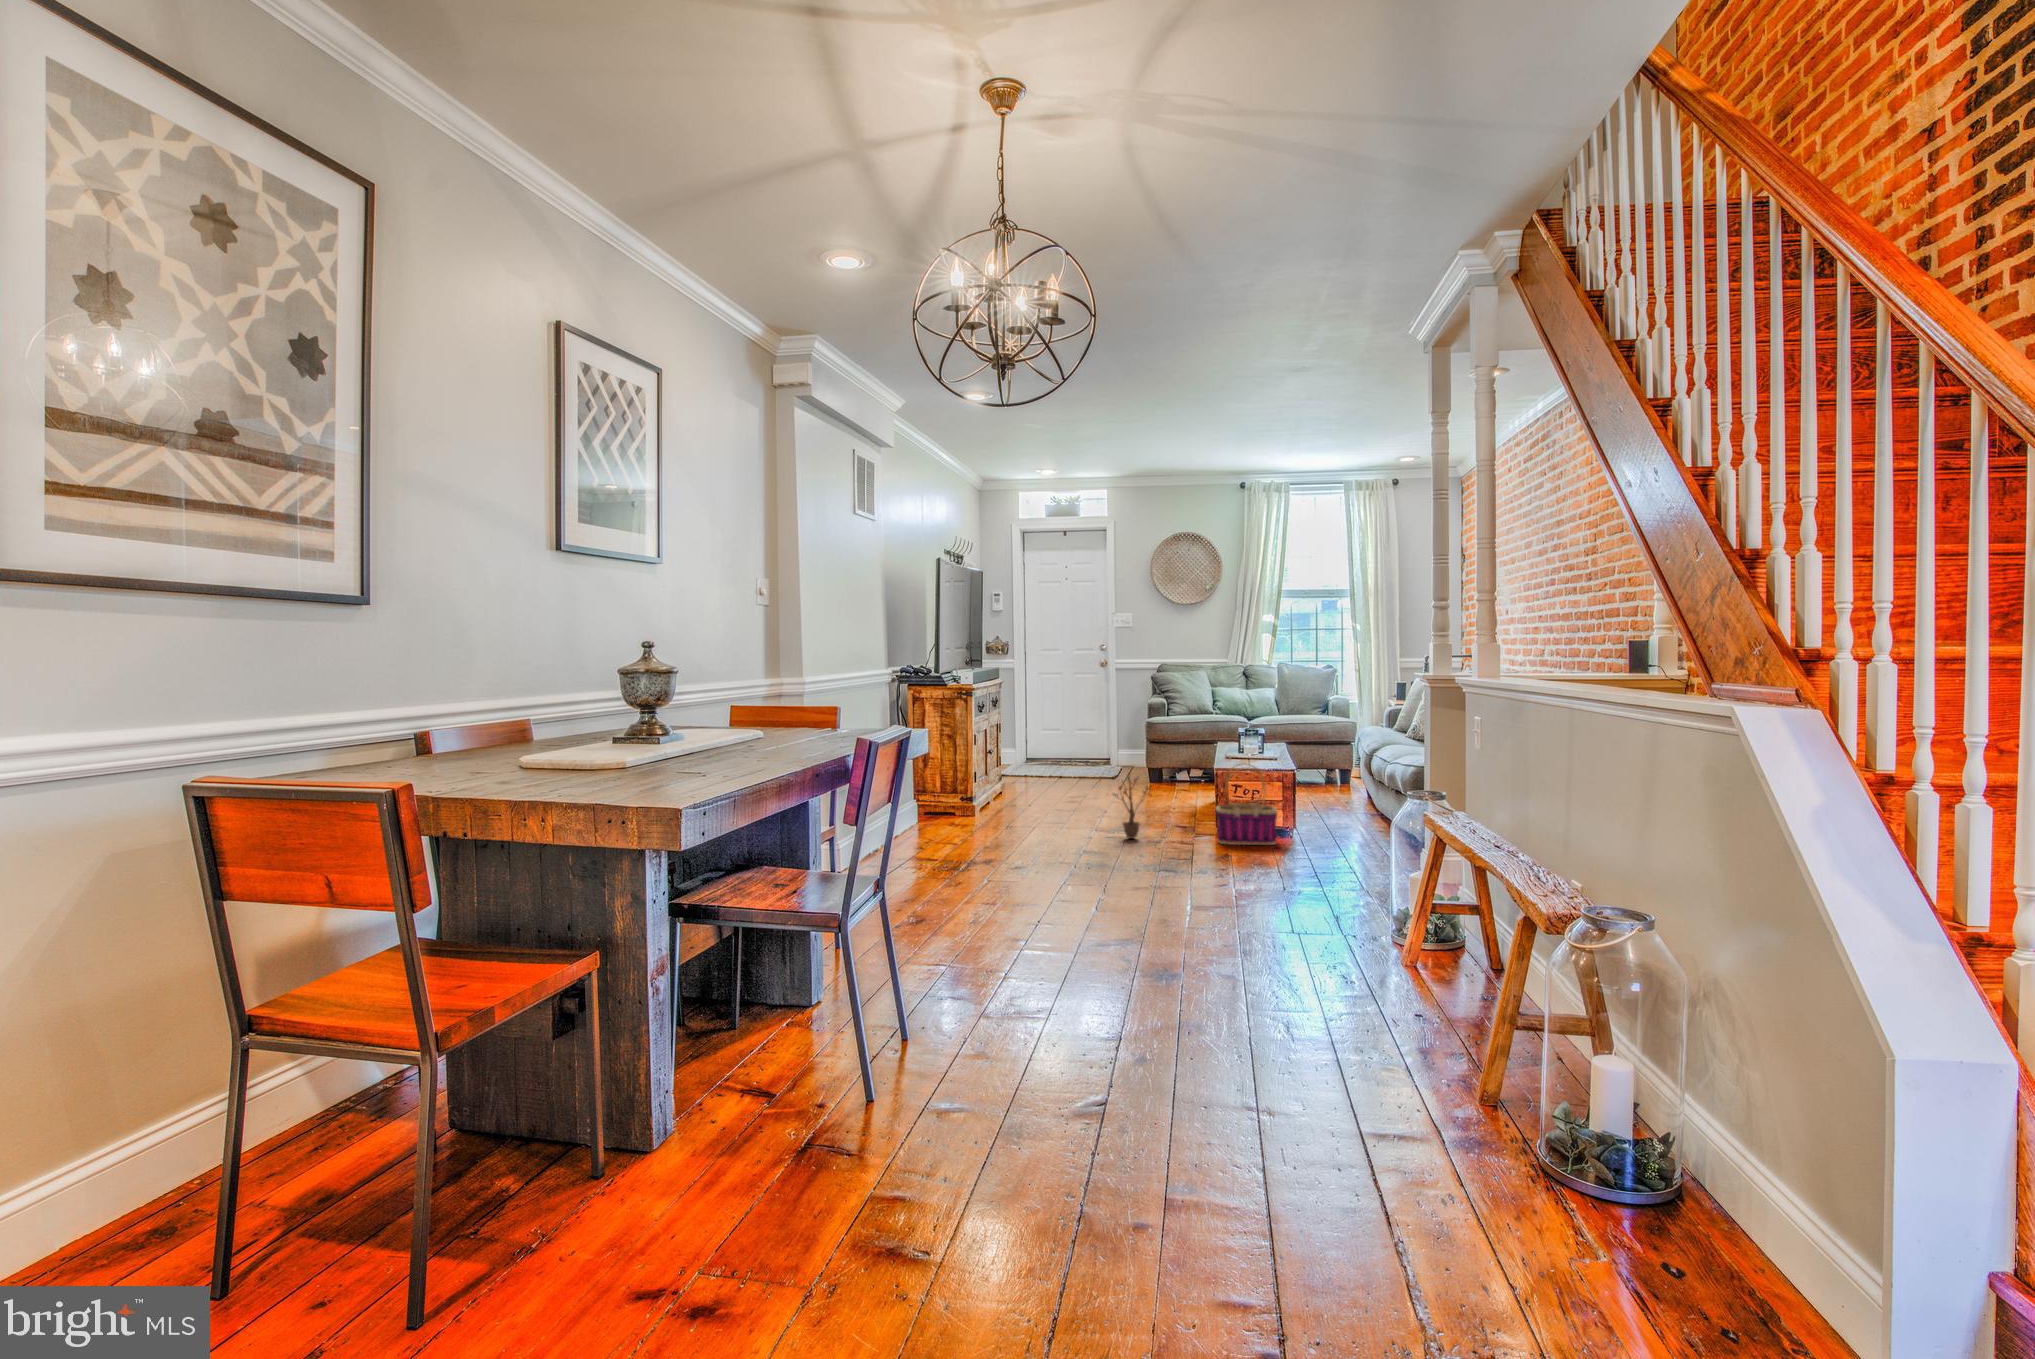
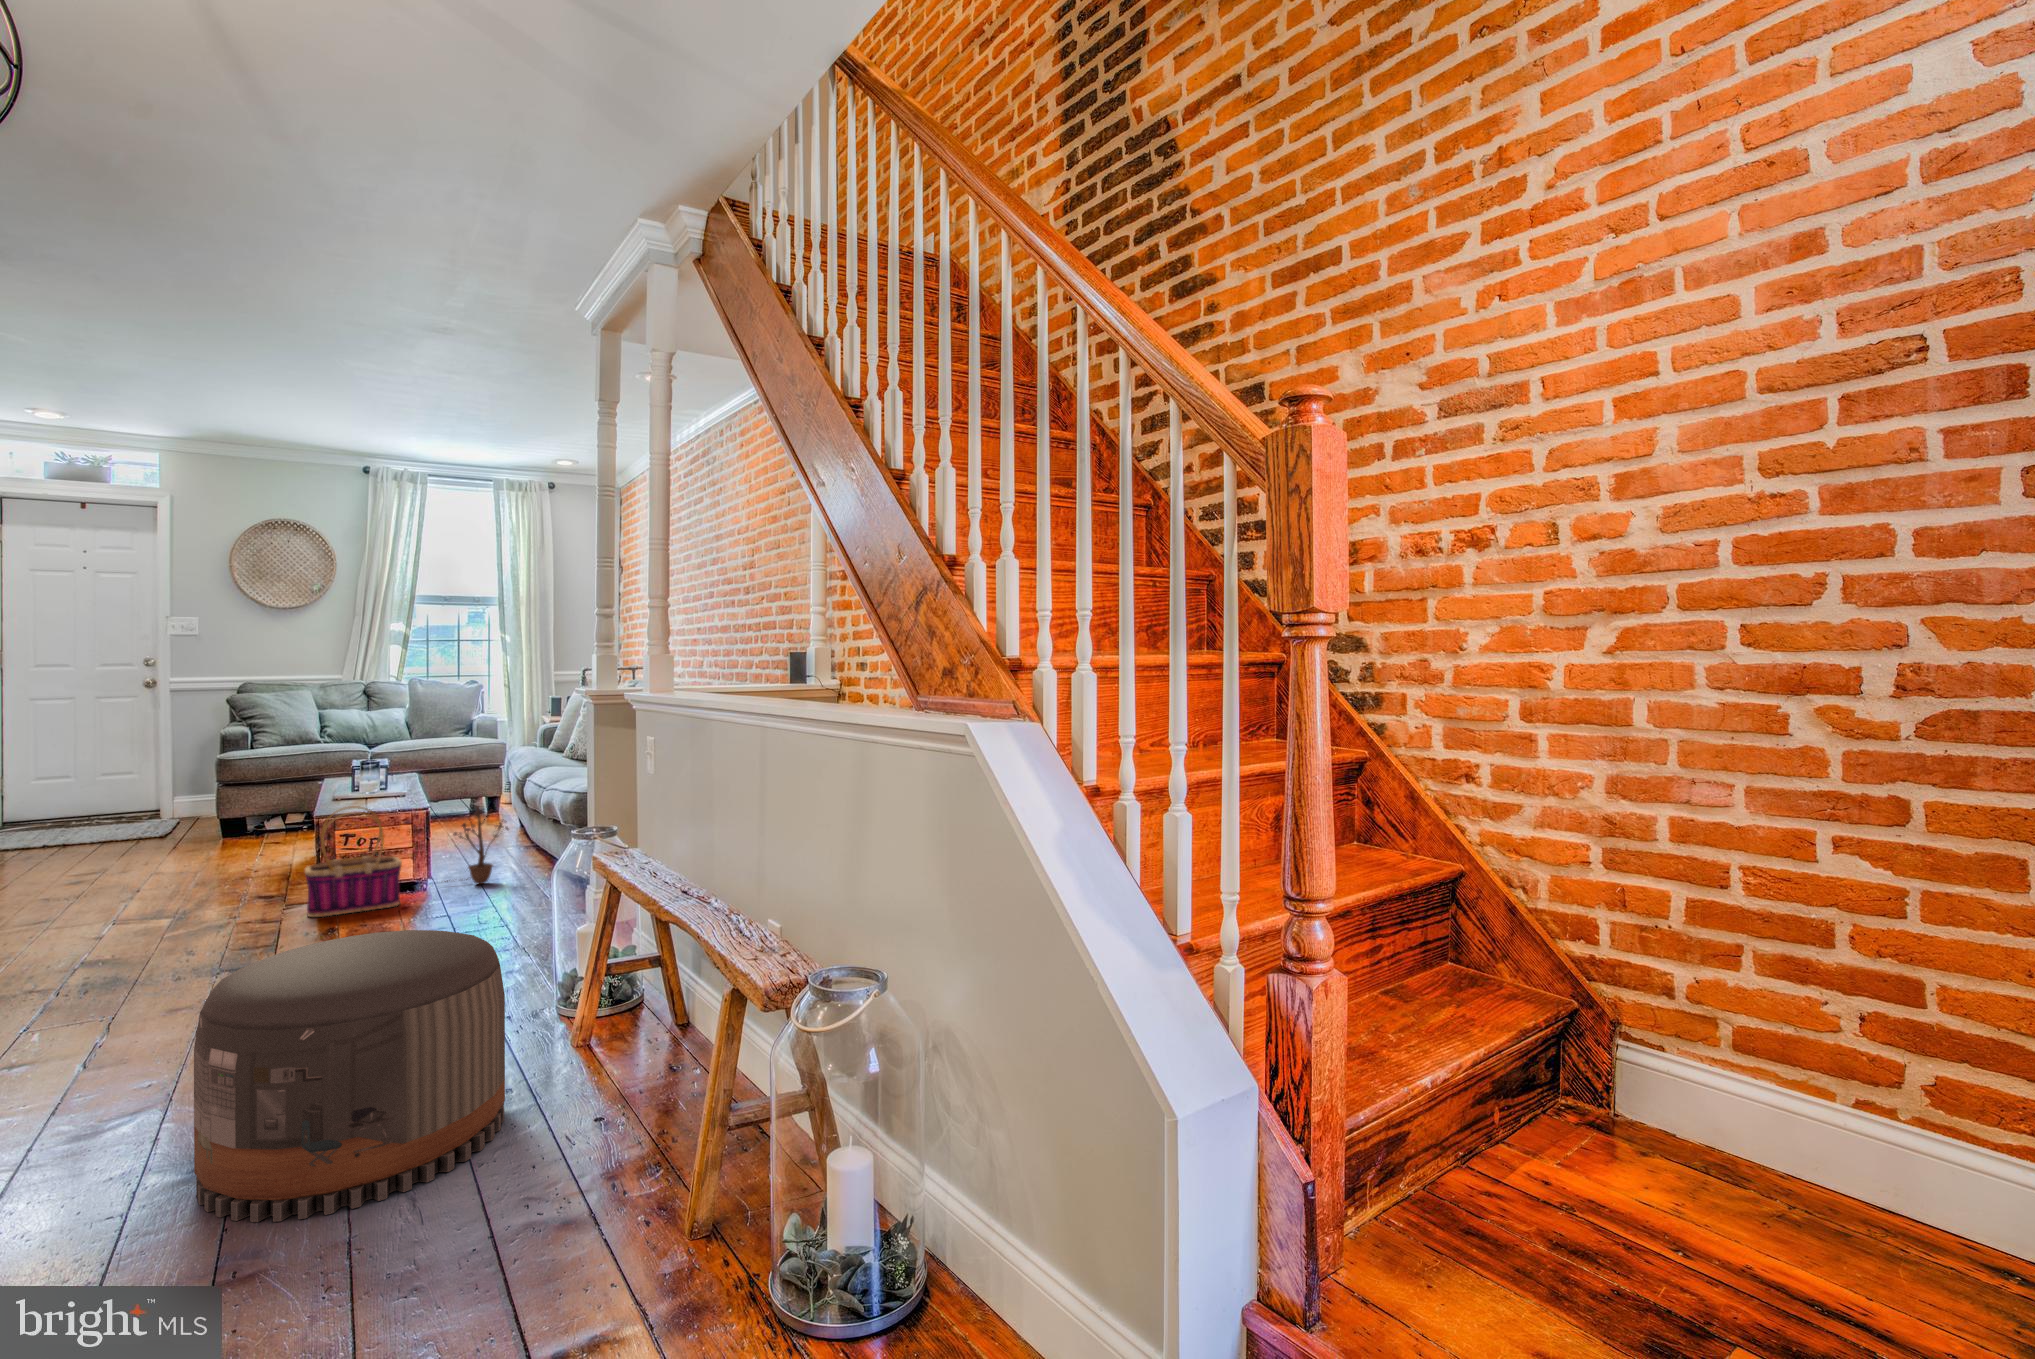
decorative plant: present [1113,776,1150,839] -> present [444,807,509,884]
pouf: none [1181,844,1355,1015] -> present [194,930,505,1222]

